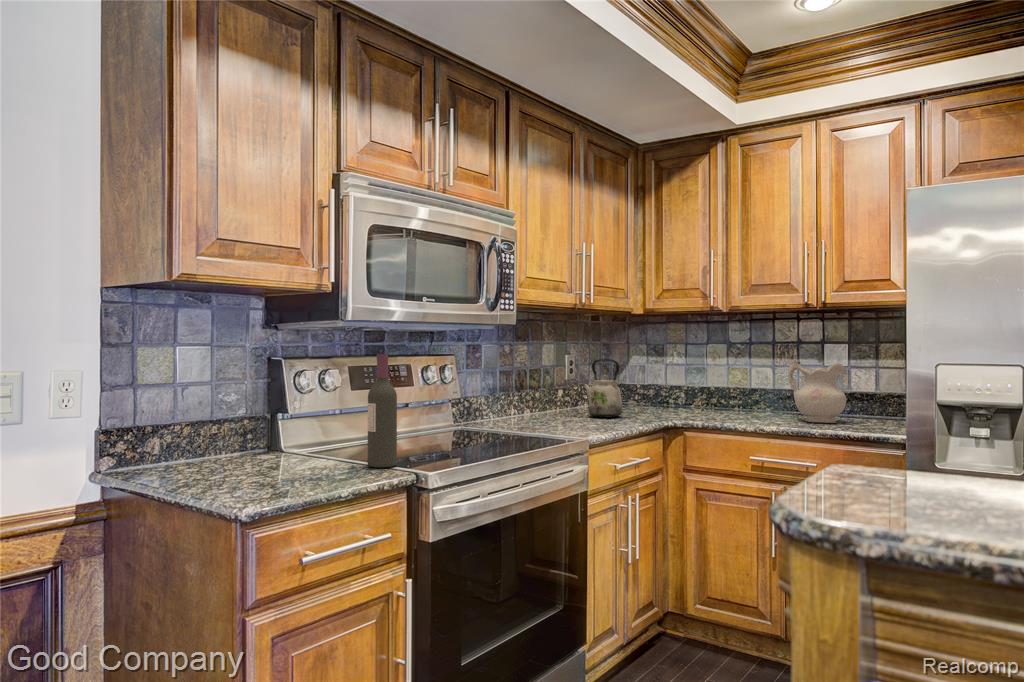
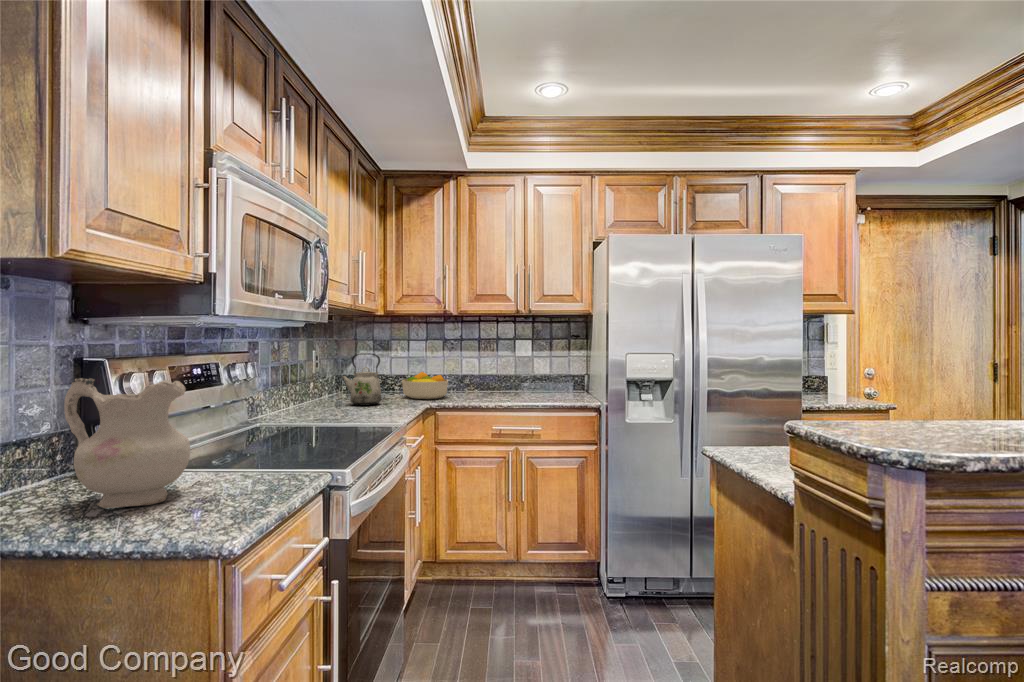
wine bottle: present [368,354,397,468] -> none [247,349,284,485]
ceramic pitcher: present [788,361,846,423] -> present [64,378,190,508]
fruit bowl: none [659,383,718,416] -> present [402,372,448,399]

